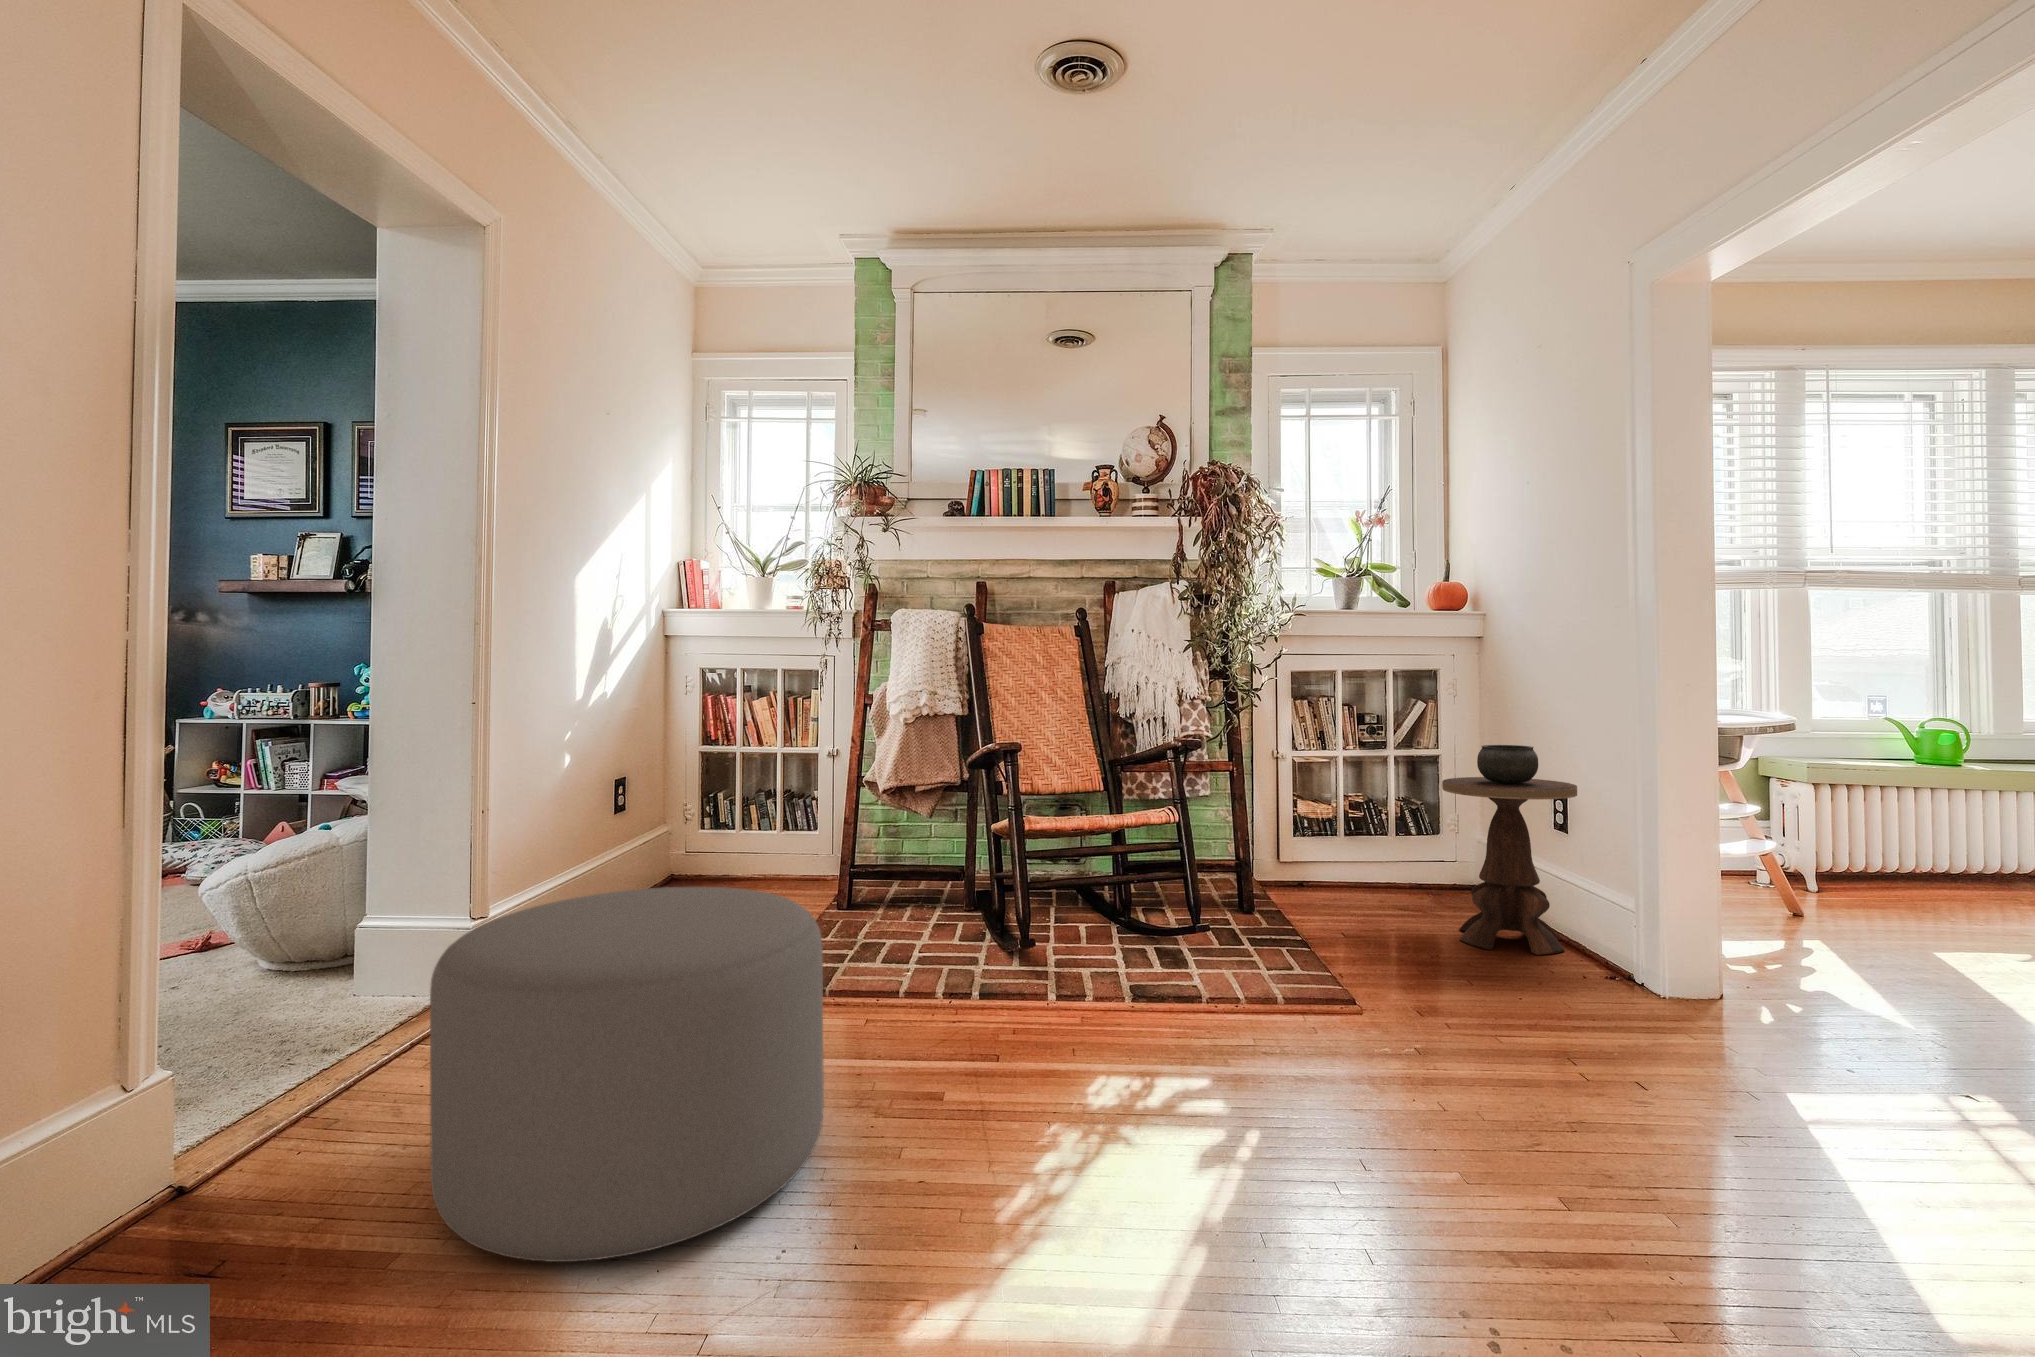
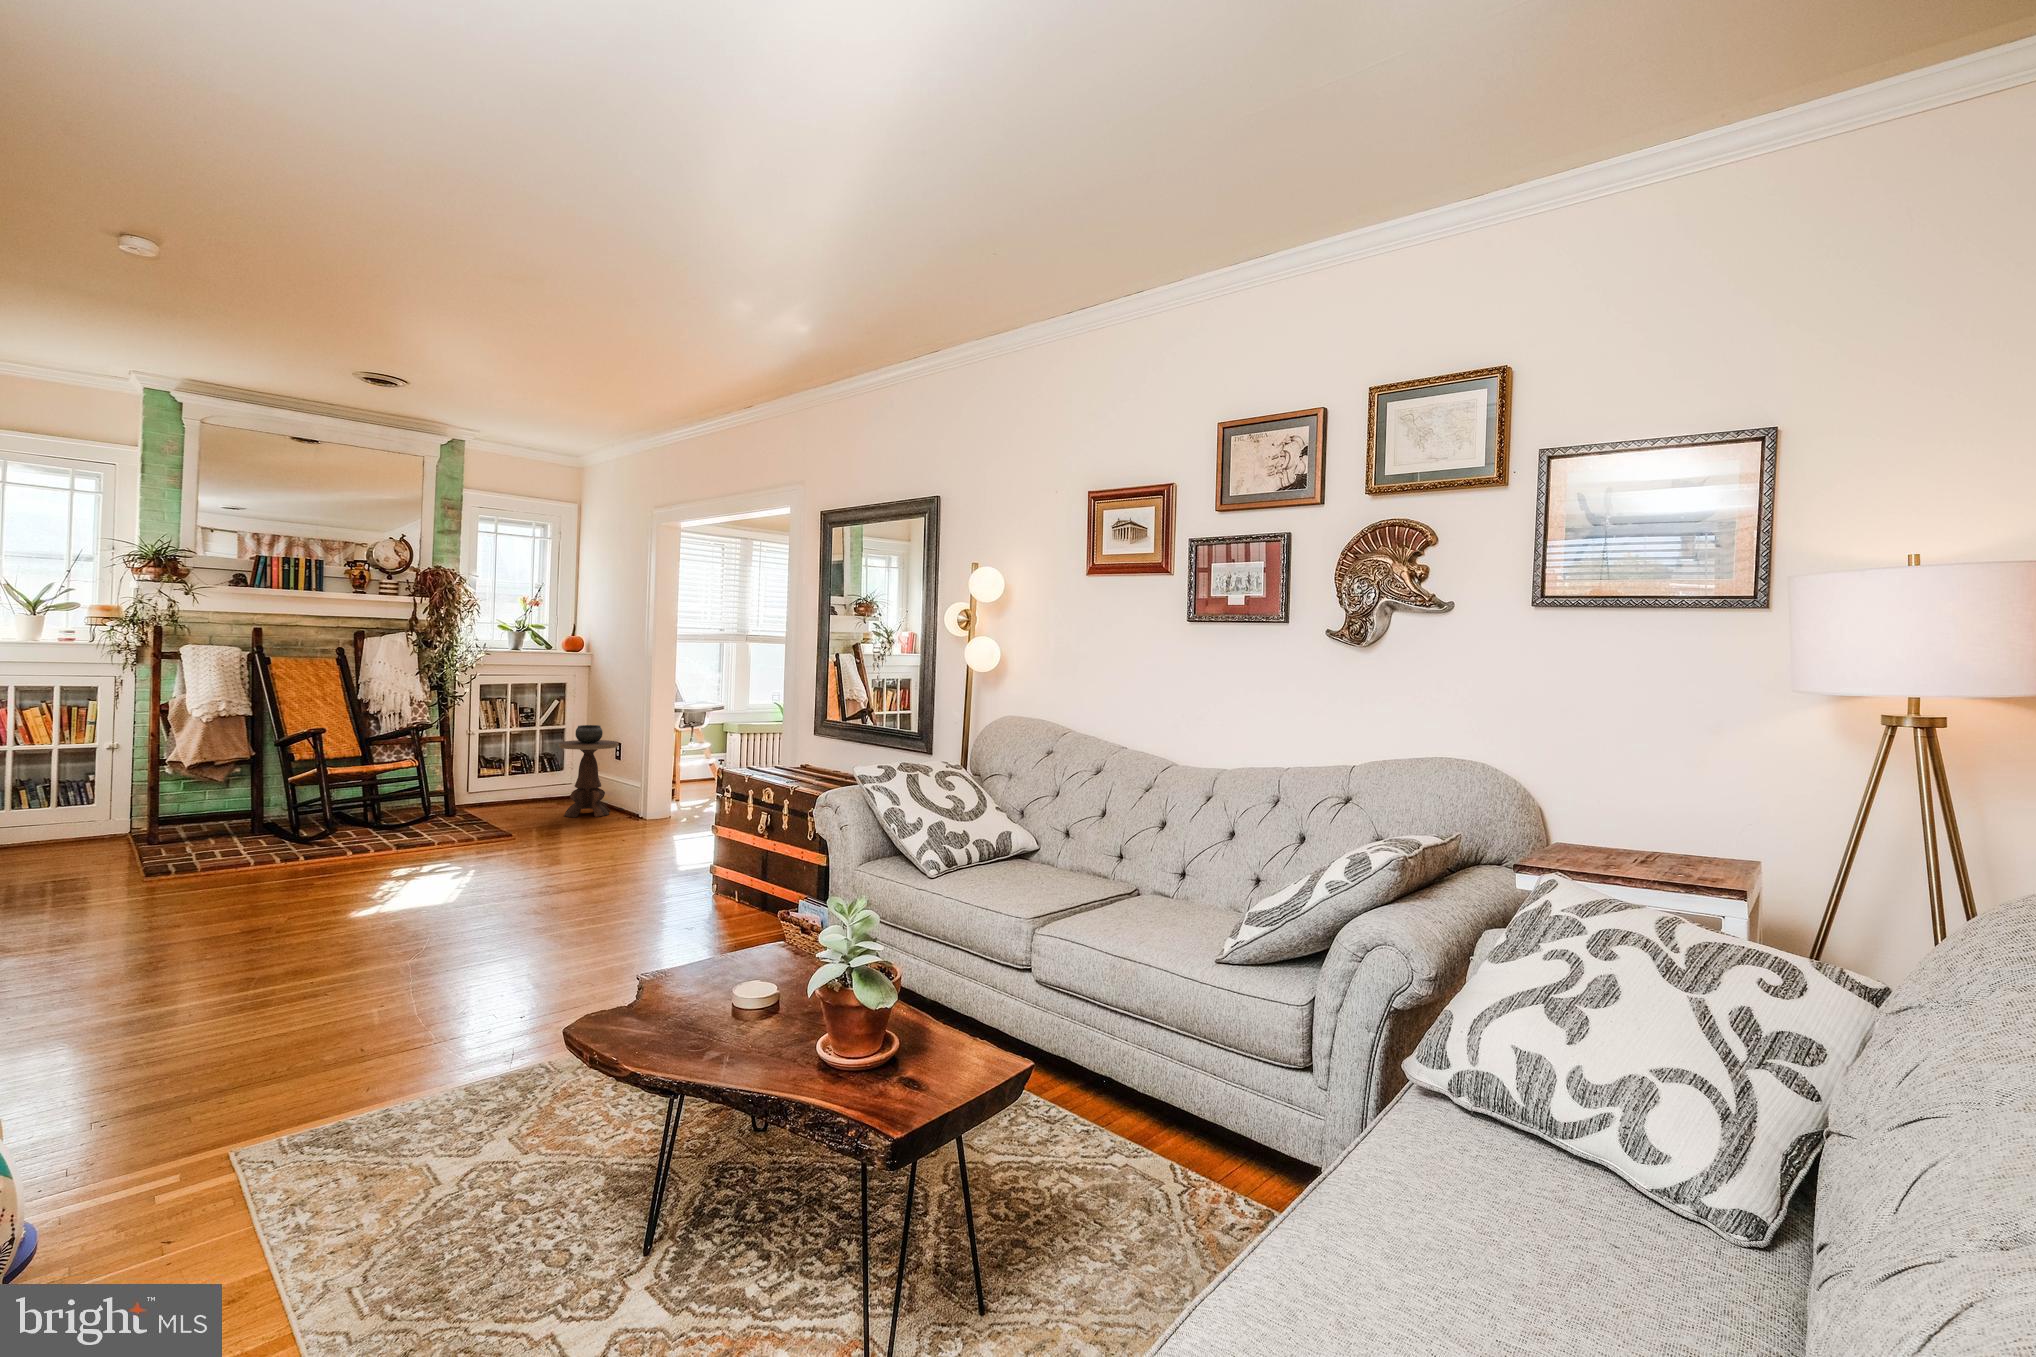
ottoman: present [430,887,824,1262] -> none [78,805,275,932]

